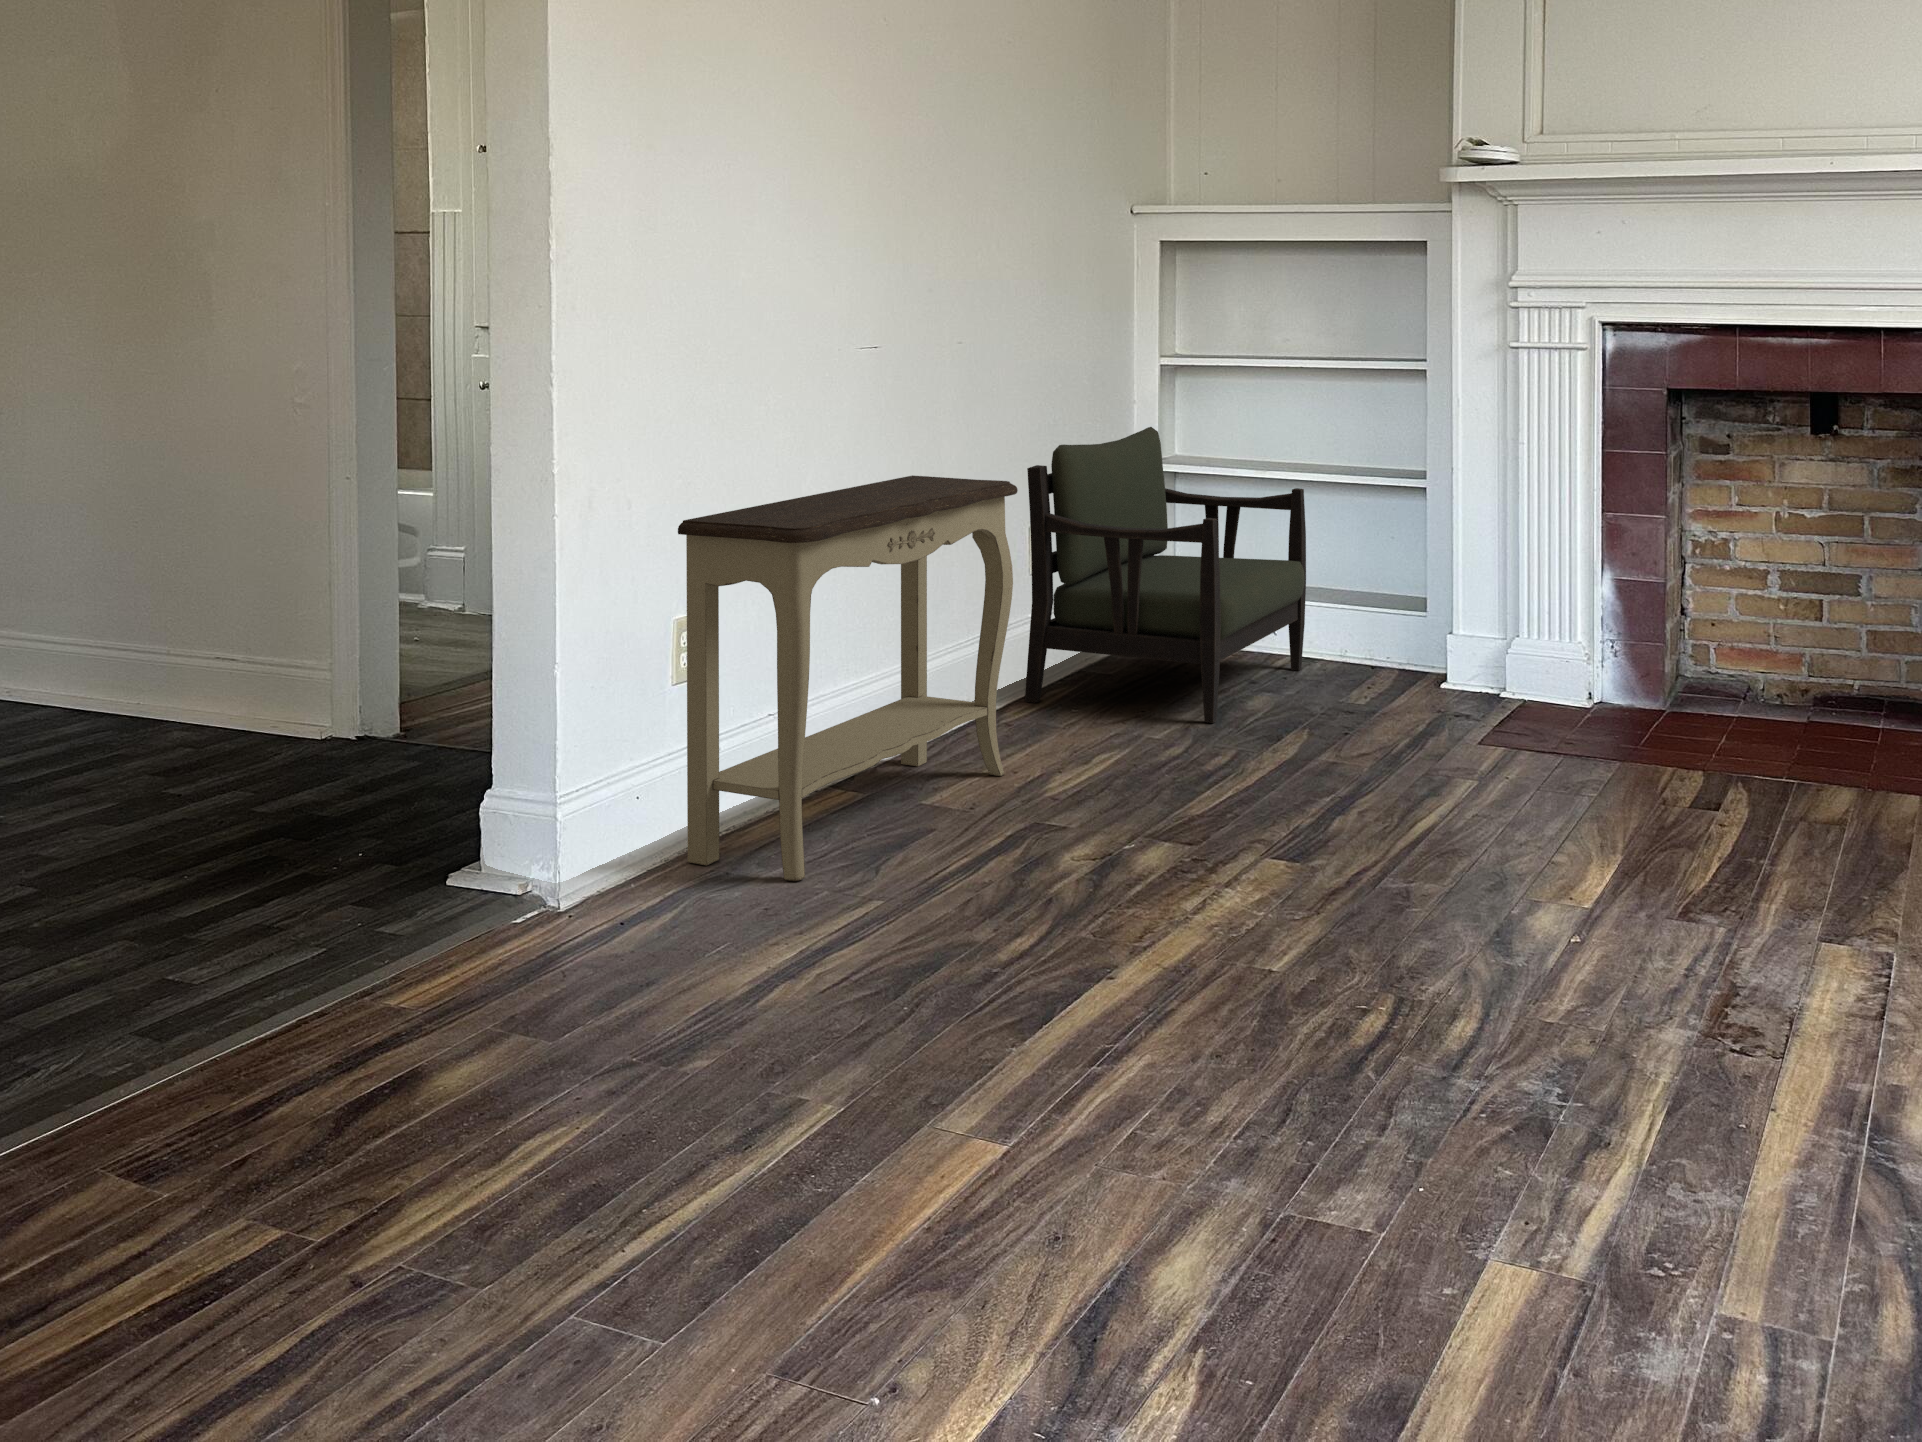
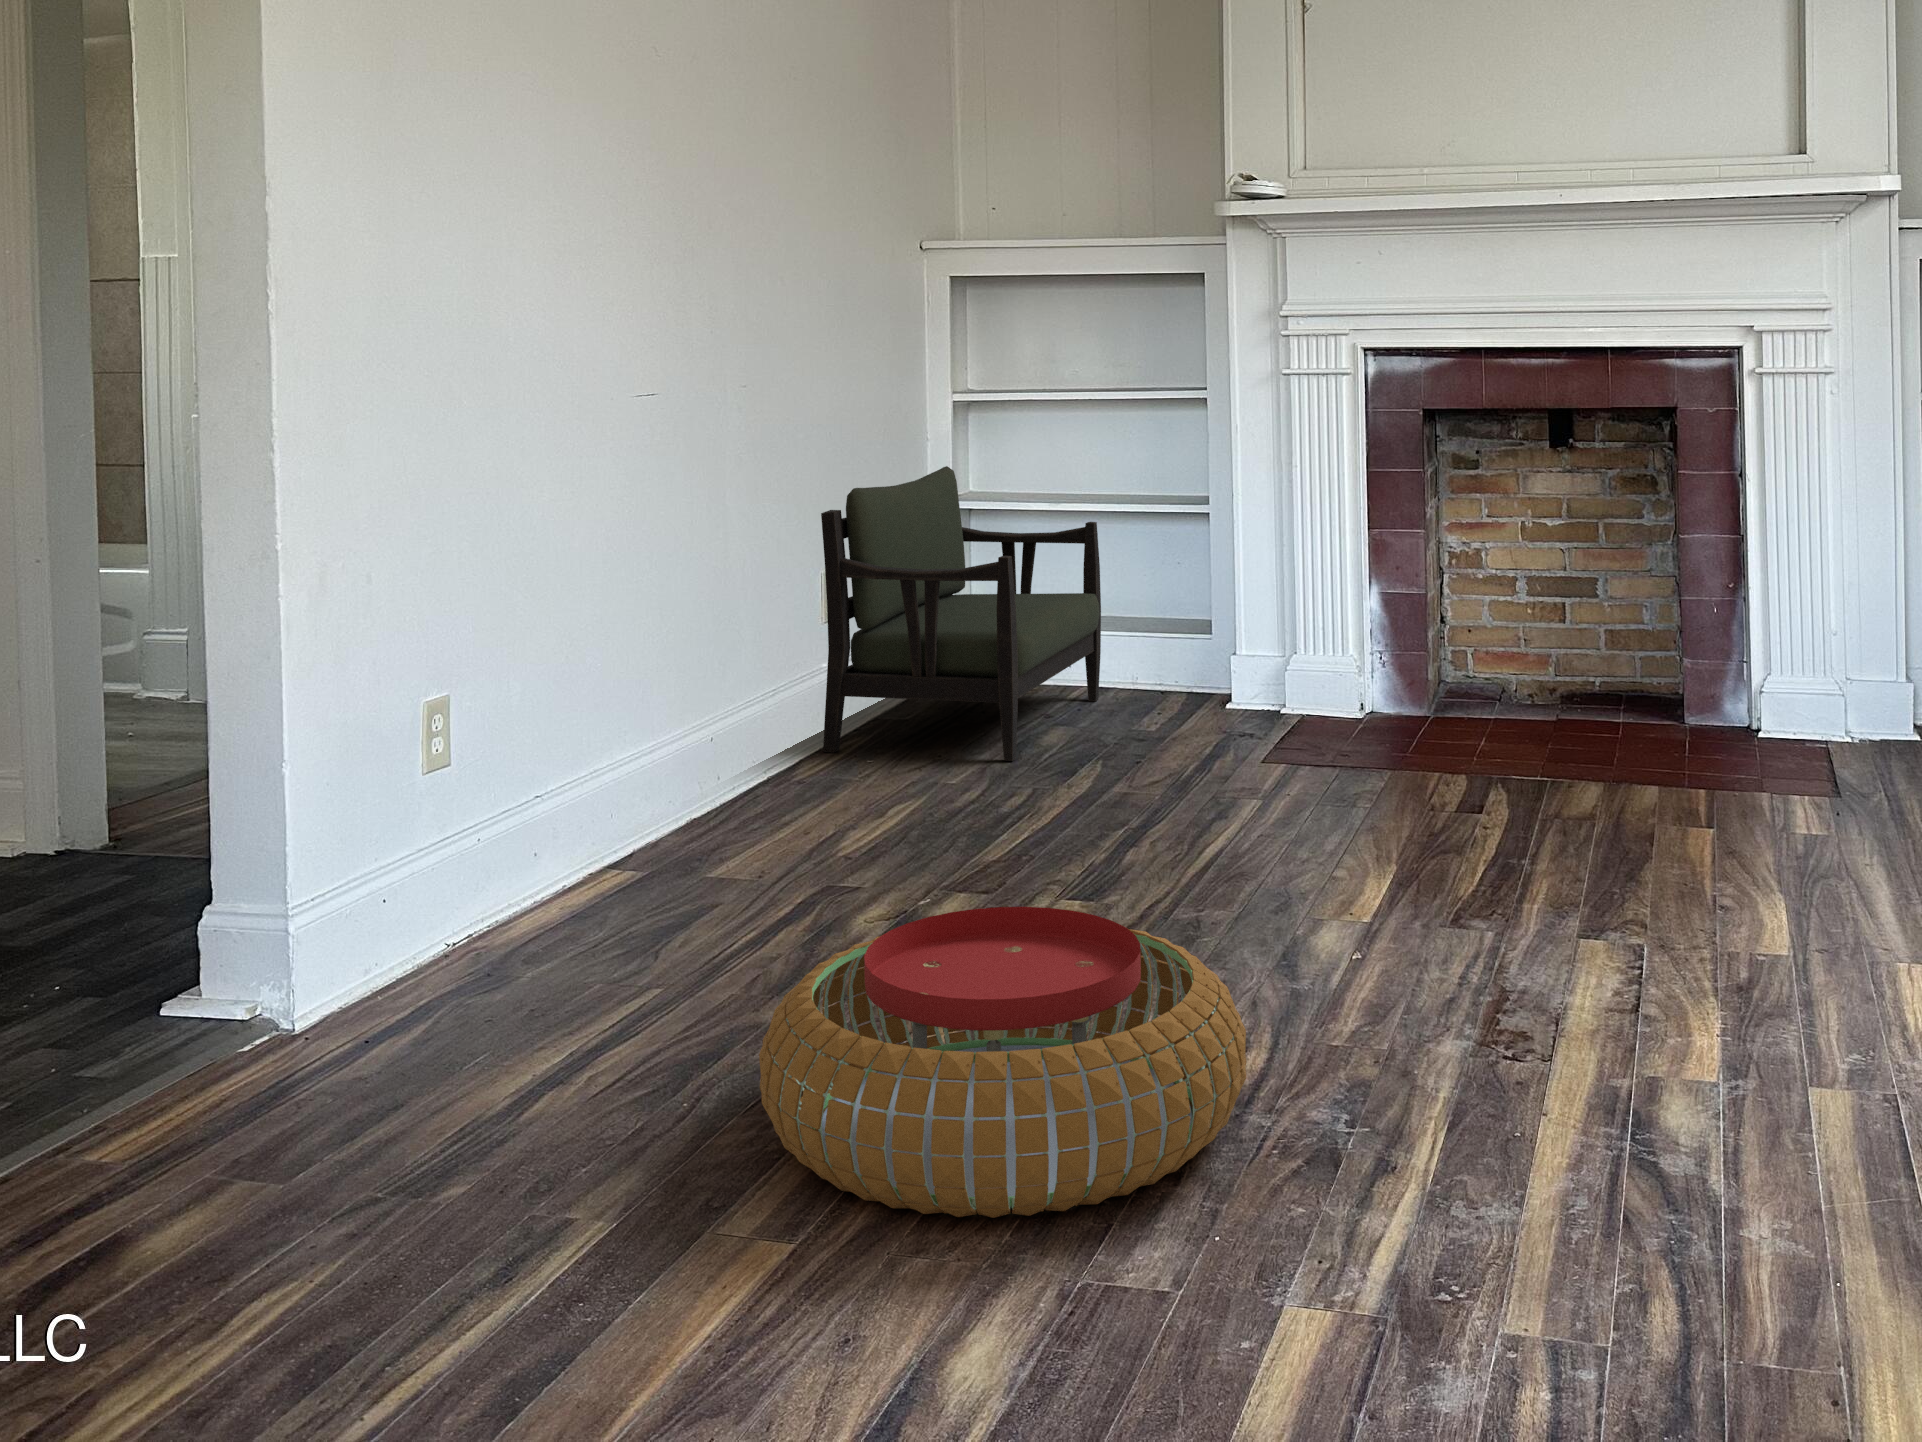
console table: present [678,475,1018,881] -> none [433,527,808,969]
pouf: none [975,854,1453,1146] -> present [759,907,1246,1218]

